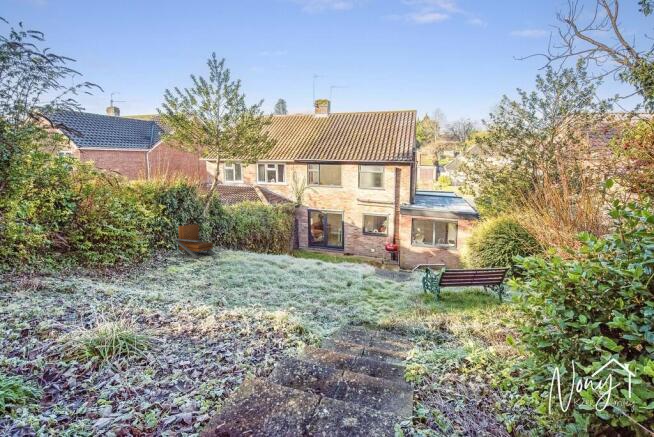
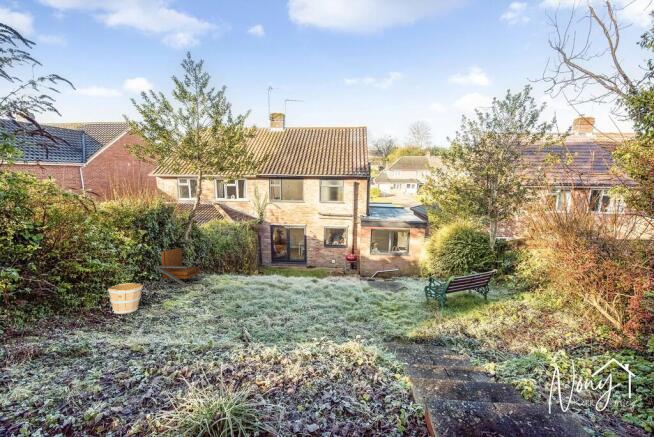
wooden bucket: none [123,248,151,272] -> present [108,283,143,314]

